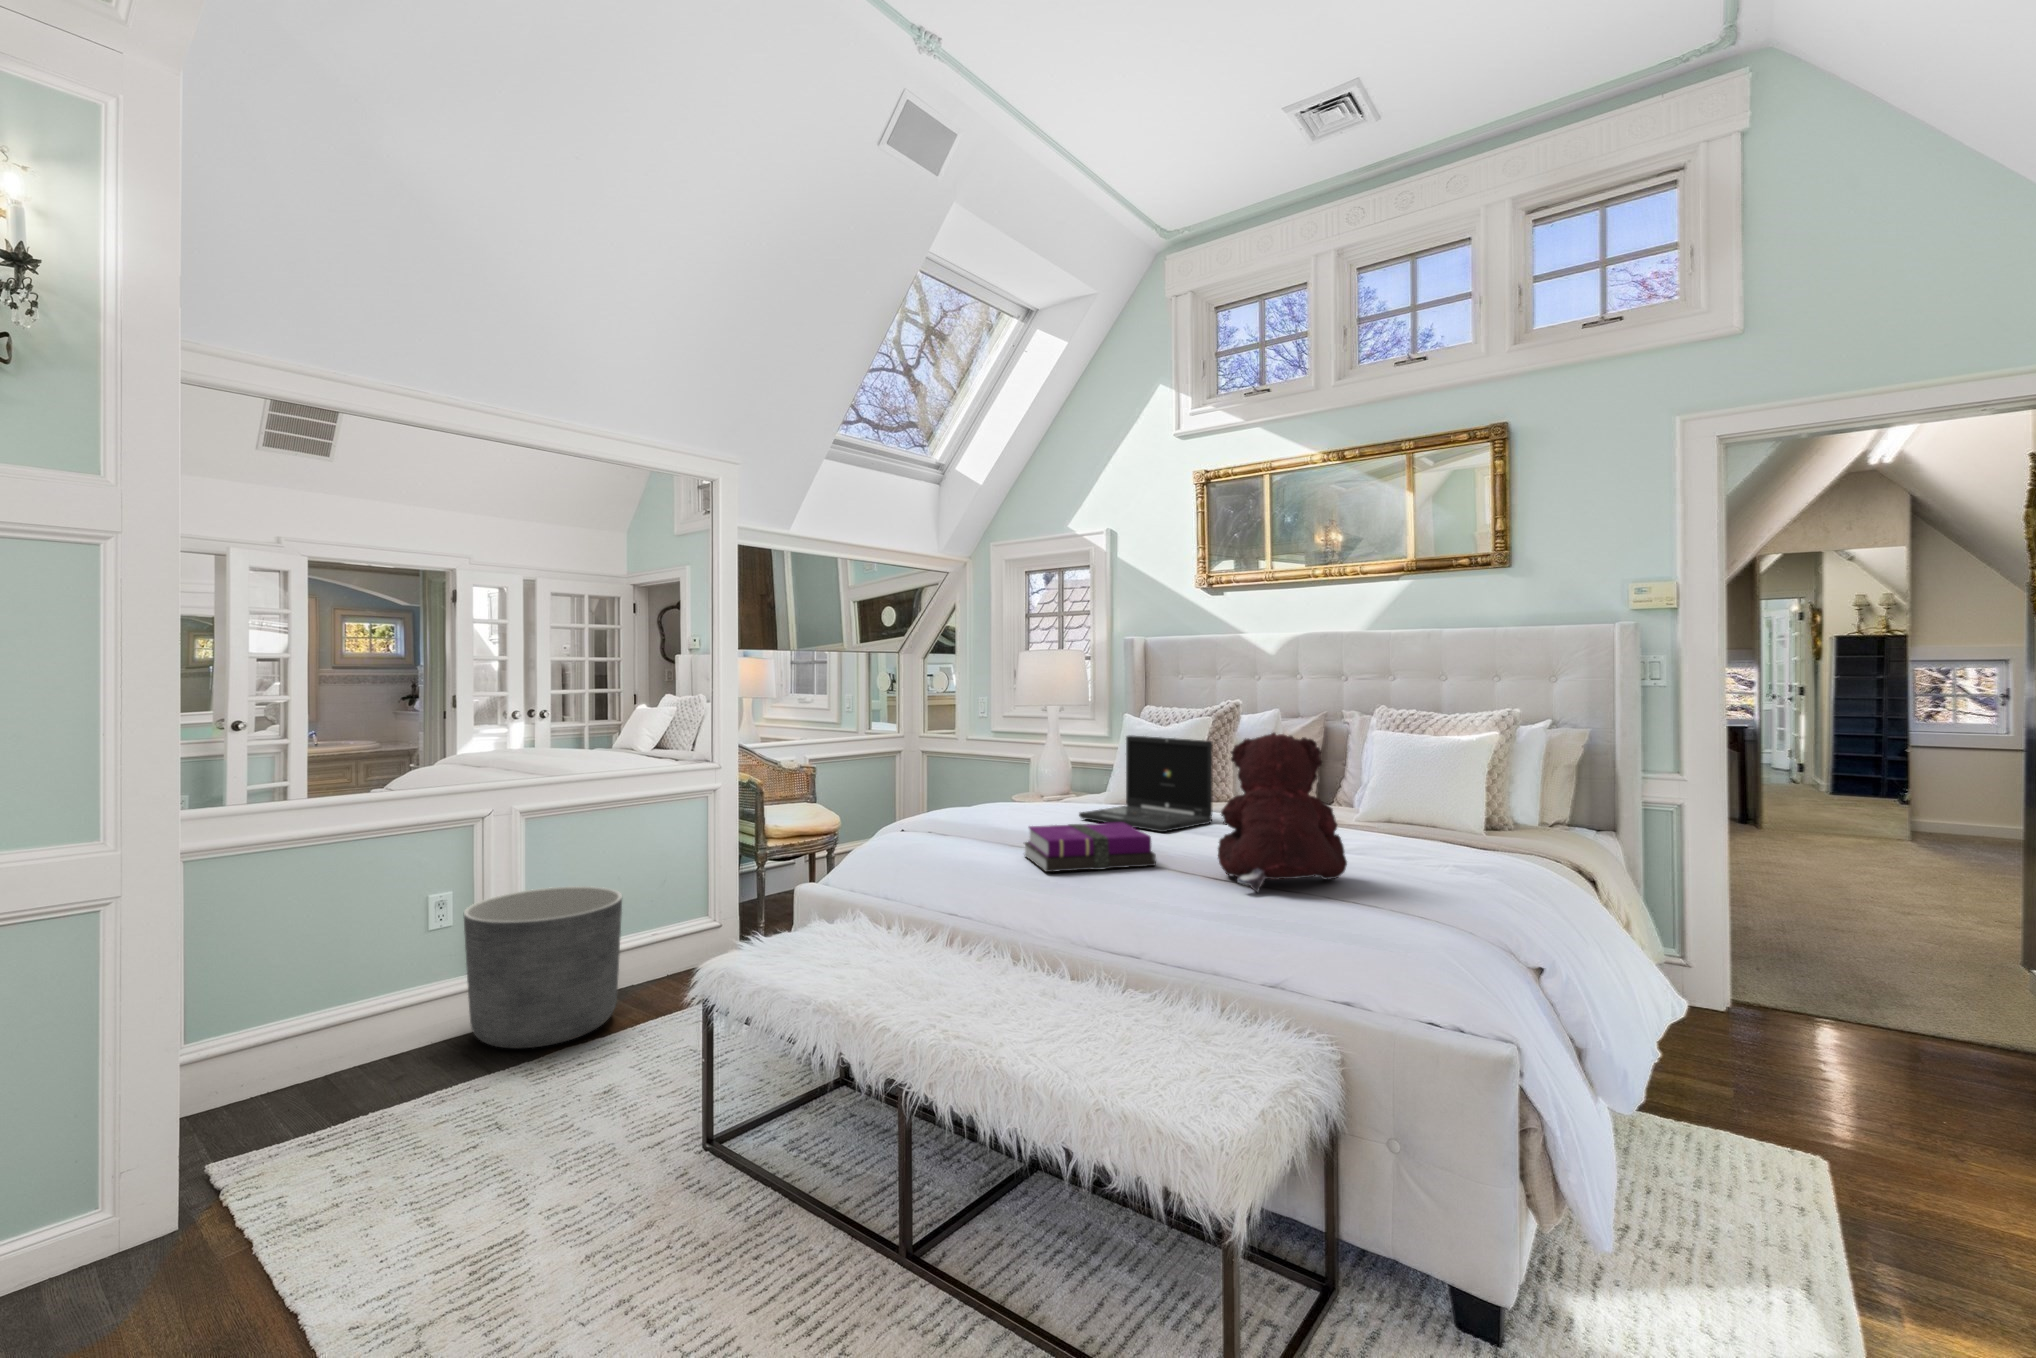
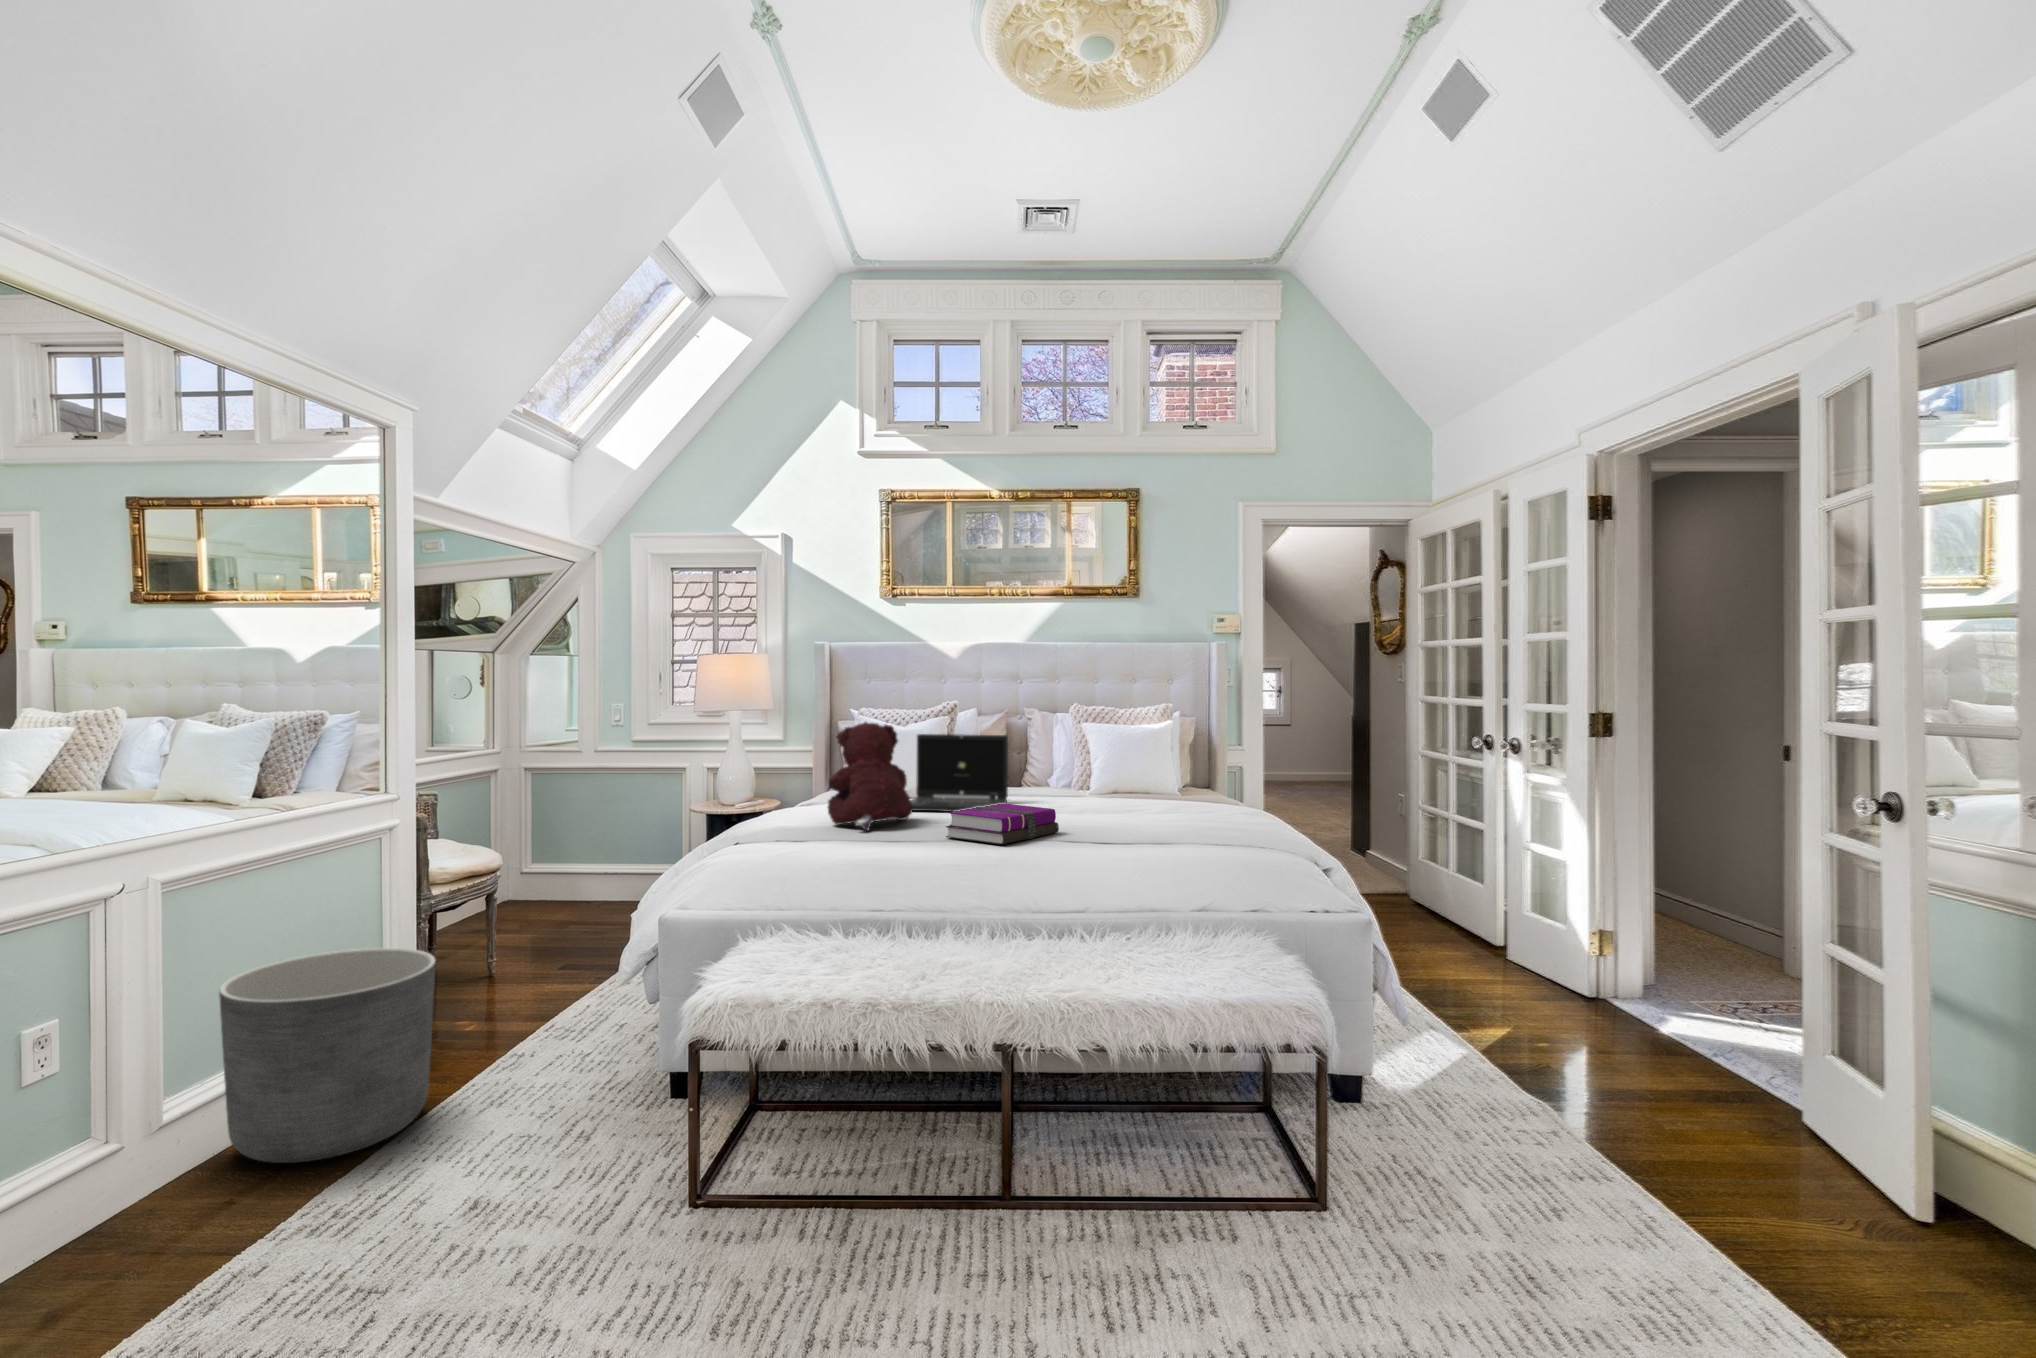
teddy bear: present [1218,733,1347,892] -> present [827,722,912,831]

